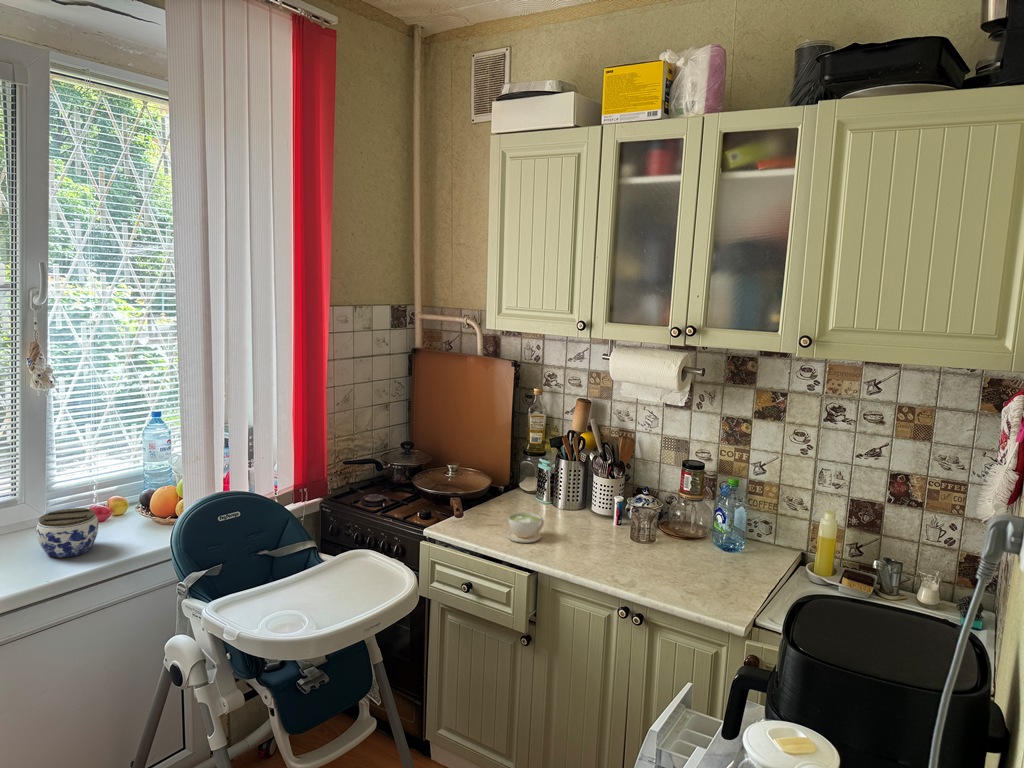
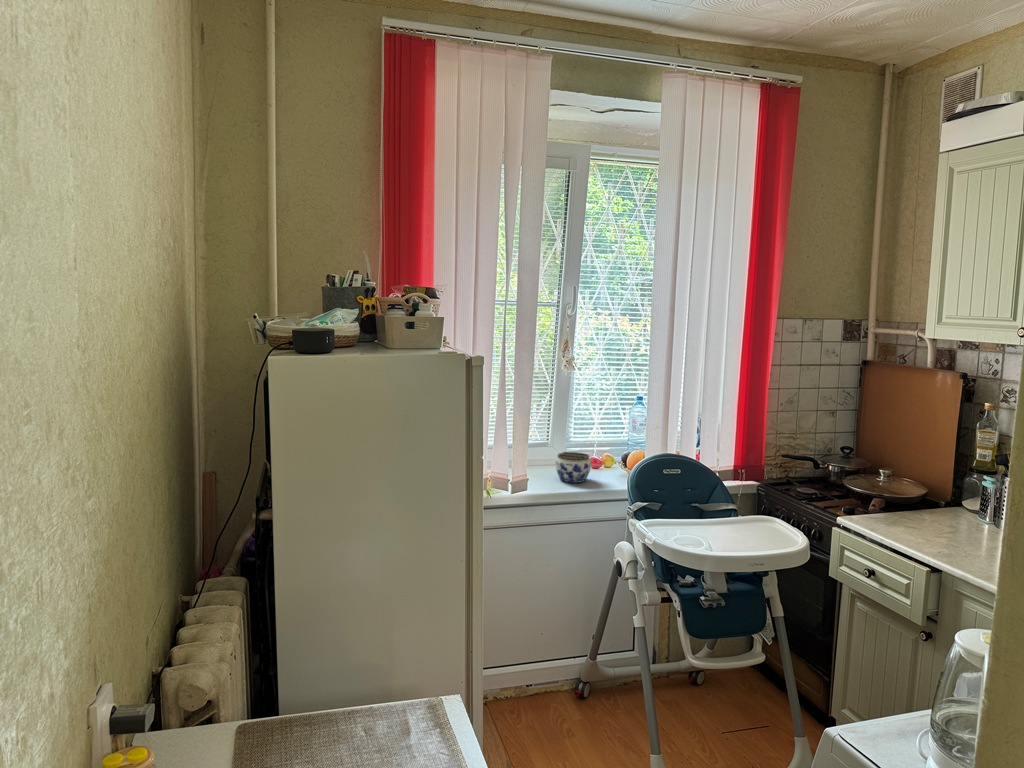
coffee cup: present [507,512,544,543] -> none [918,515,964,544]

